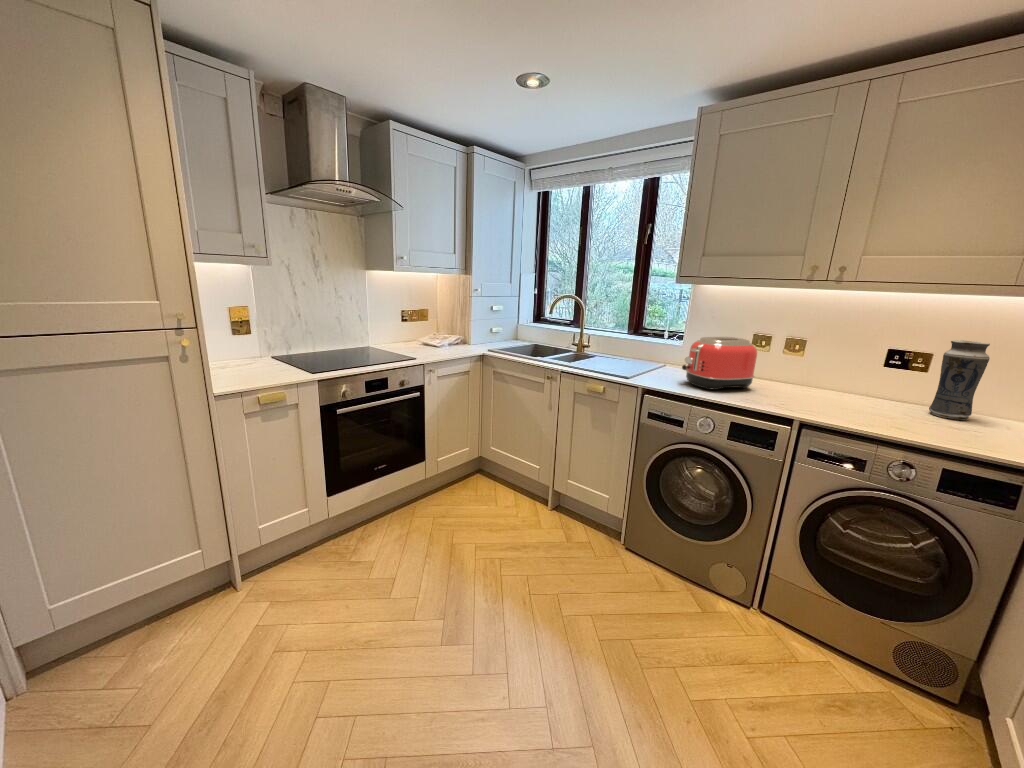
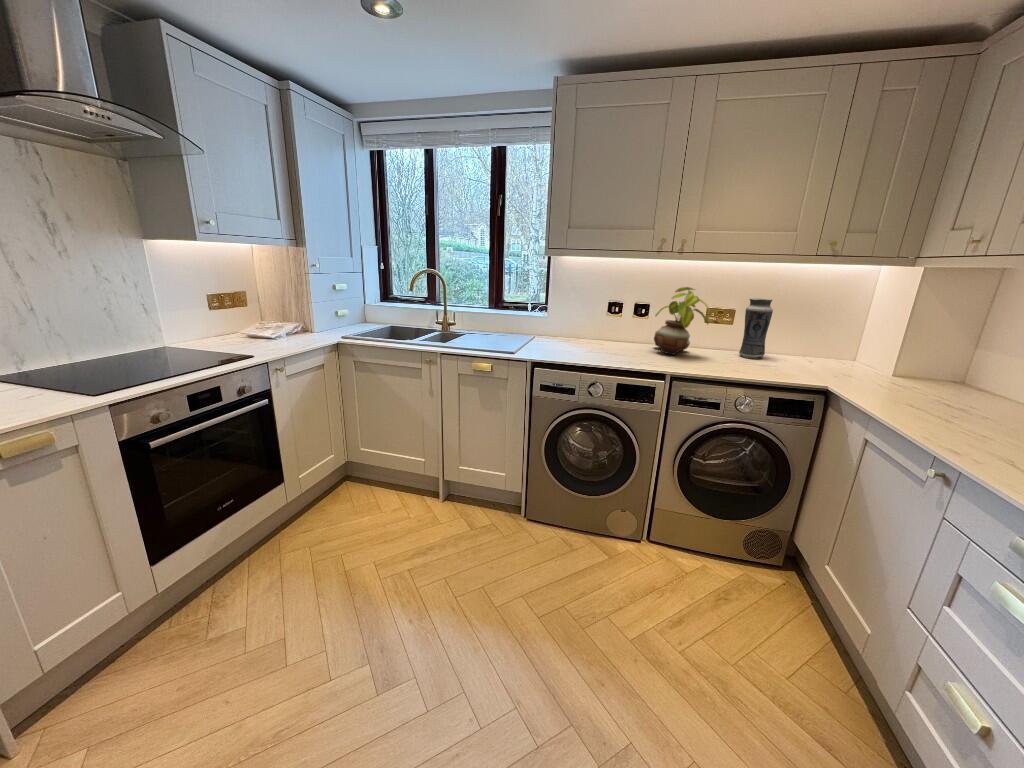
potted plant: none [802,322,880,400] -> present [654,287,710,355]
toaster: present [682,337,757,390] -> none [563,305,622,357]

